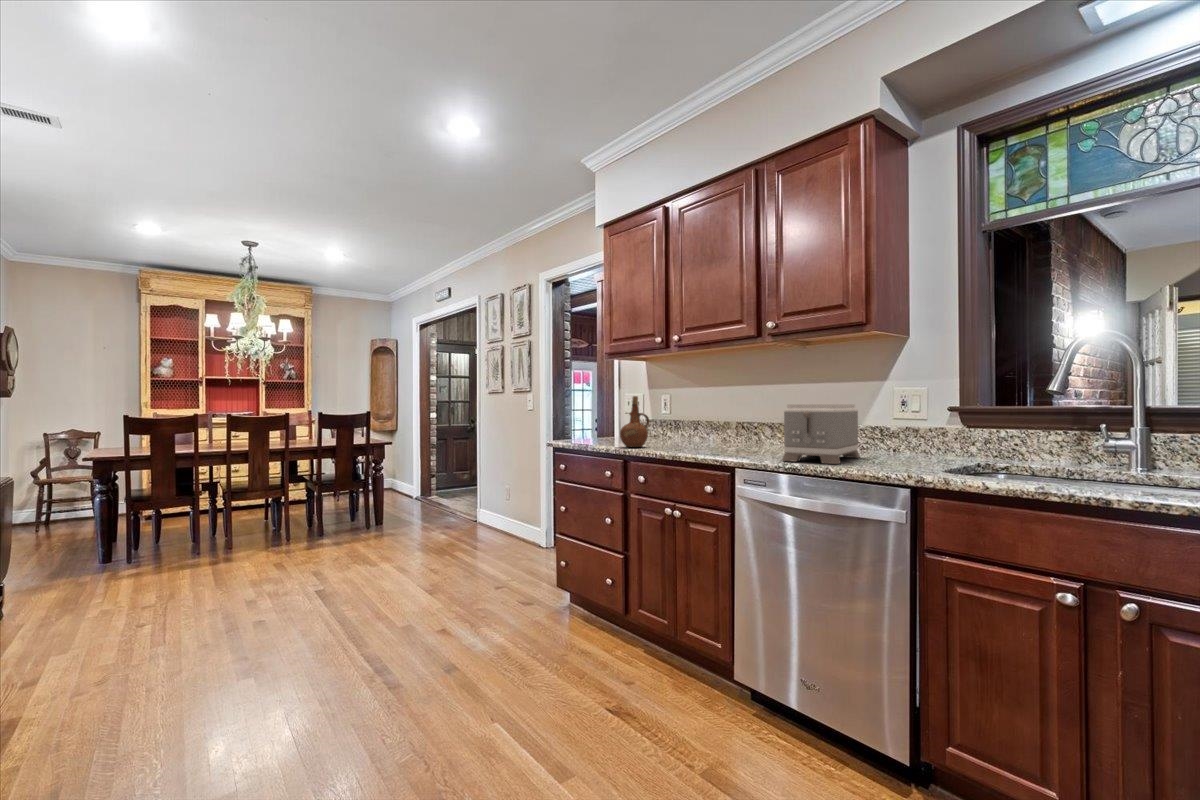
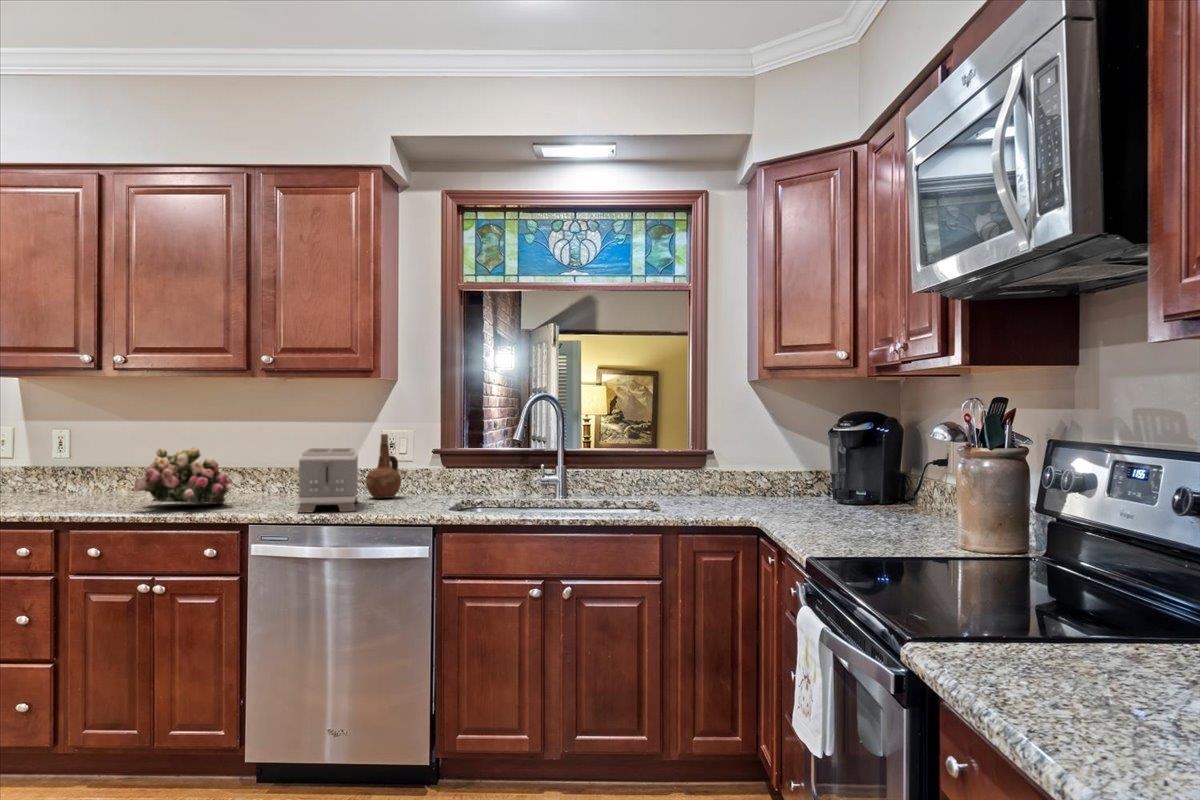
ceramic pitcher: present [620,396,649,447] -> present [365,434,401,498]
flower arrangement: none [672,402,749,451] -> present [134,447,232,504]

